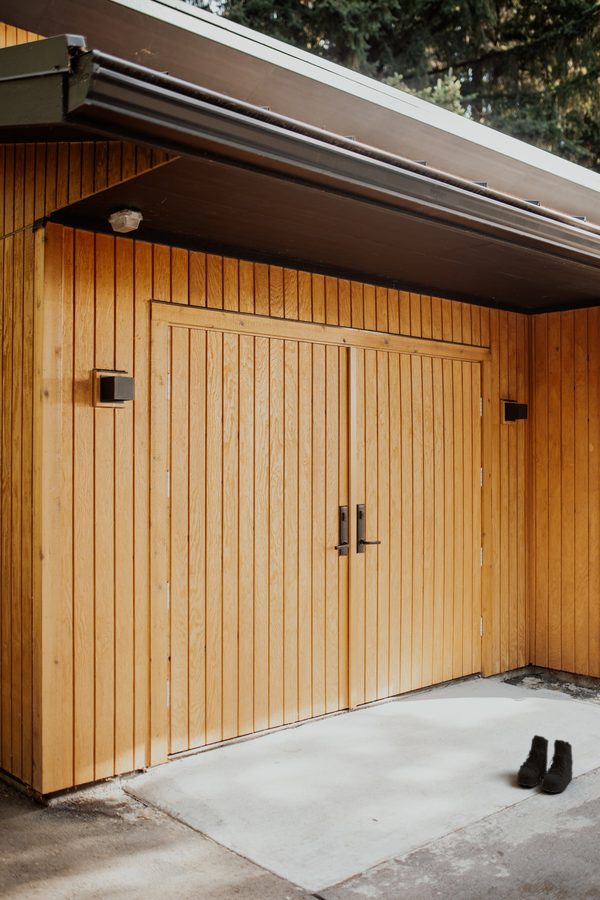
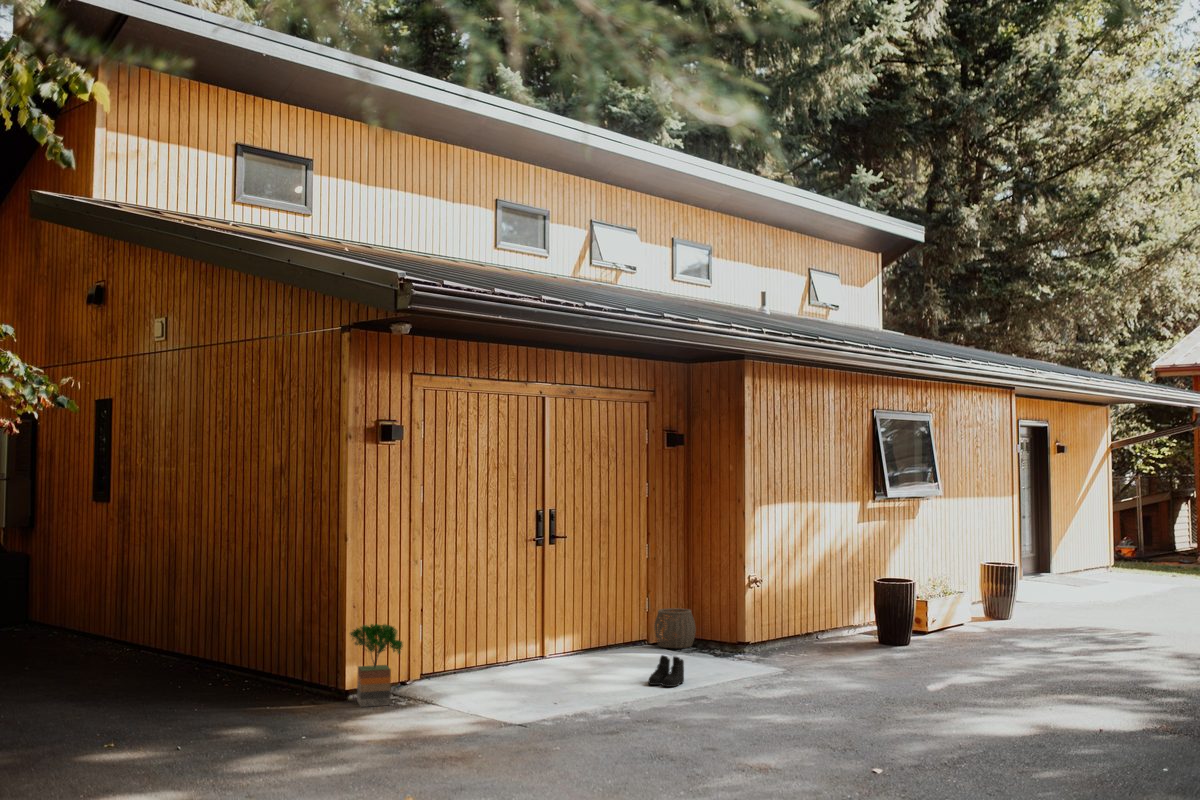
woven basket: none [491,632,548,689] -> present [654,608,696,648]
potted tree: none [37,693,129,840] -> present [350,624,403,707]

